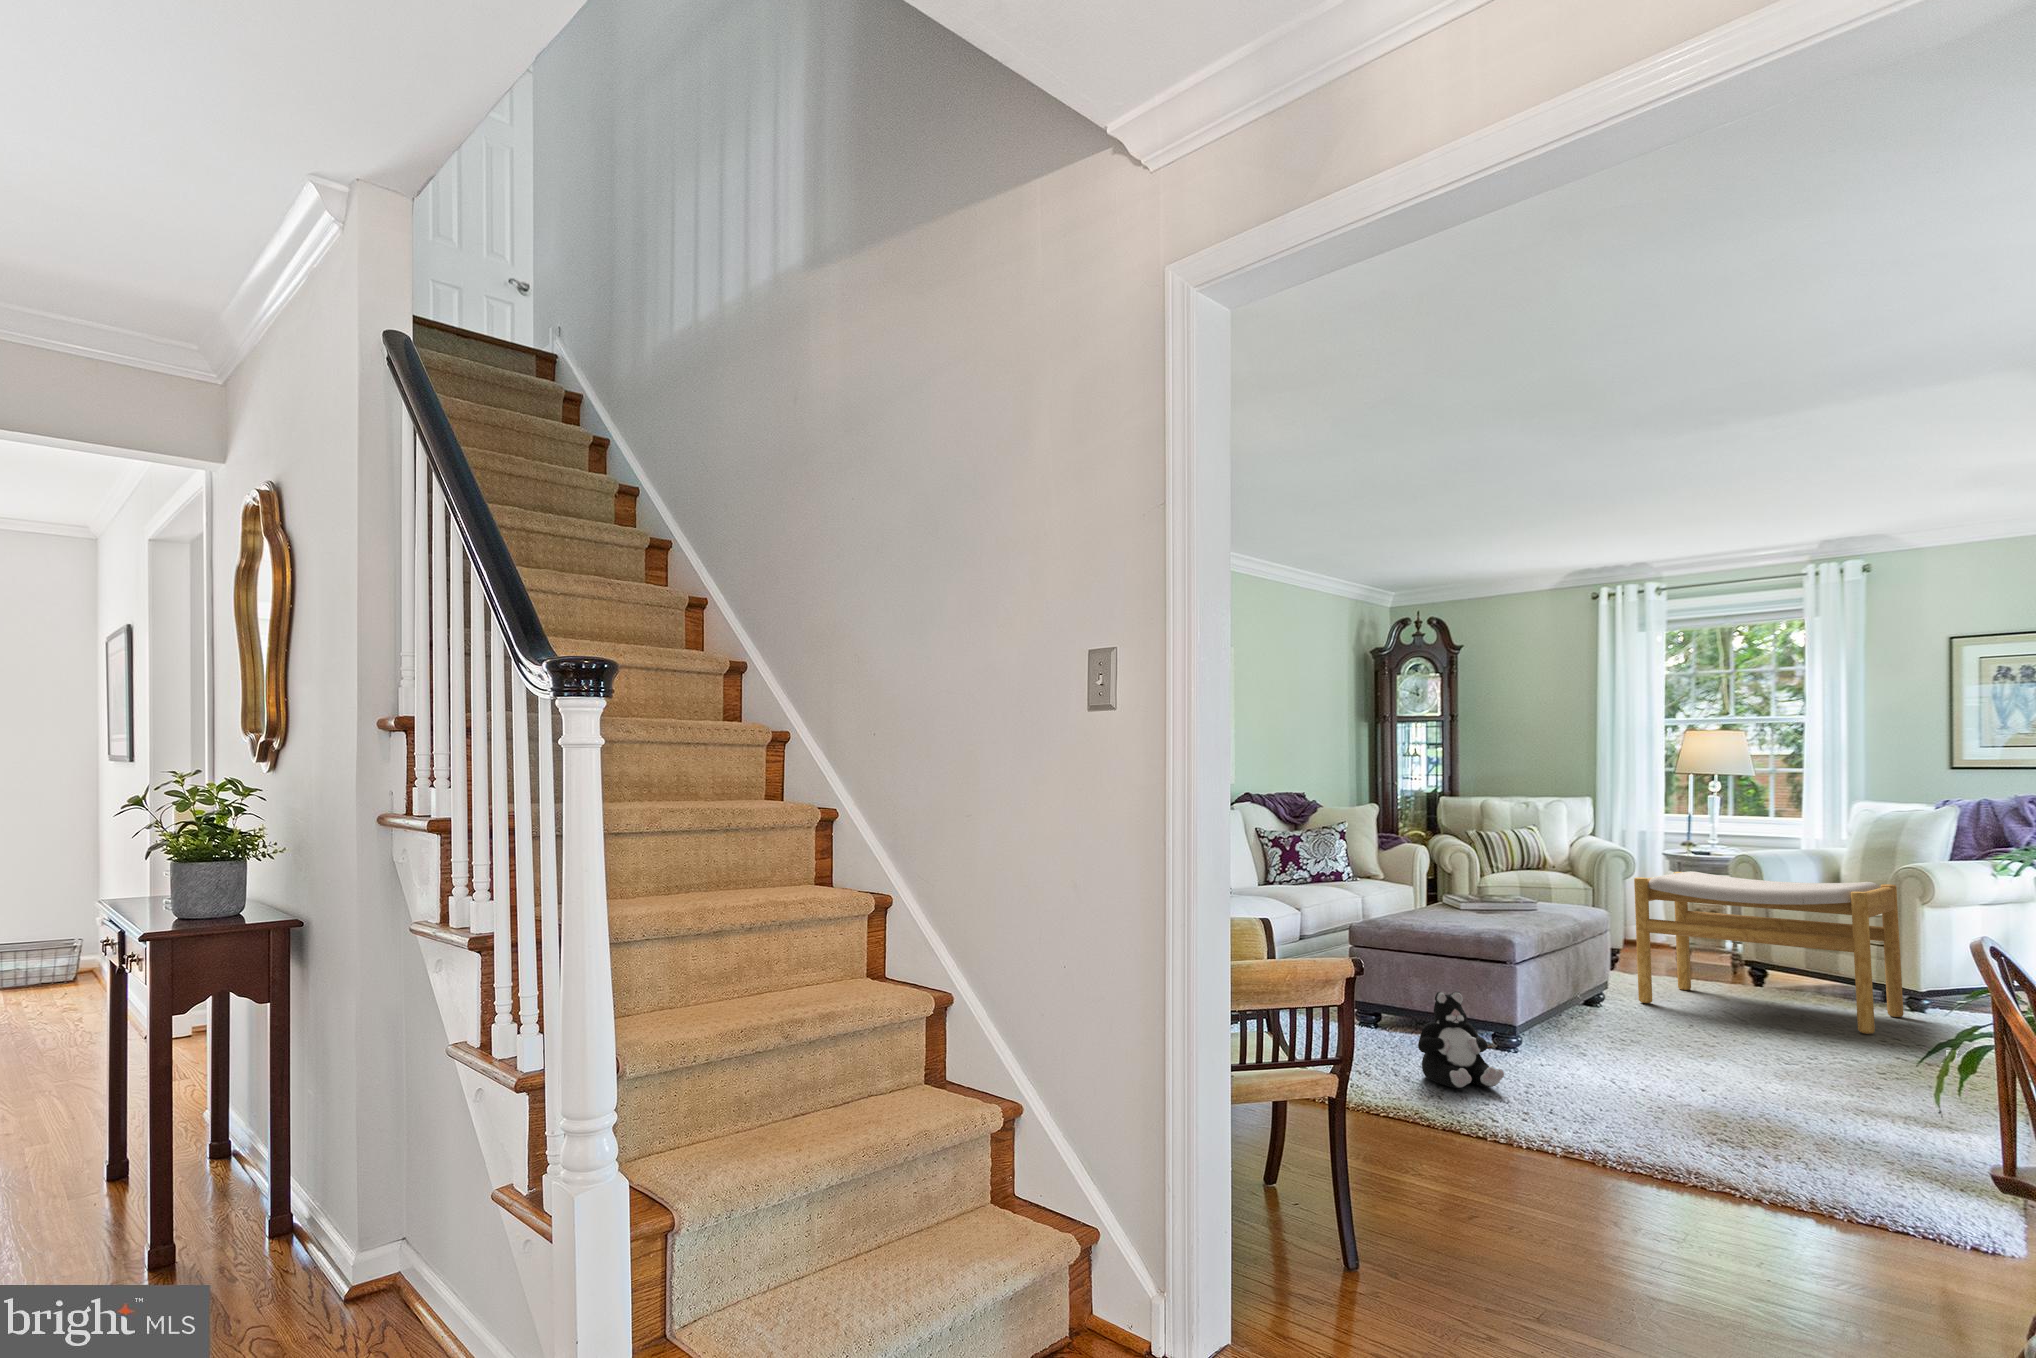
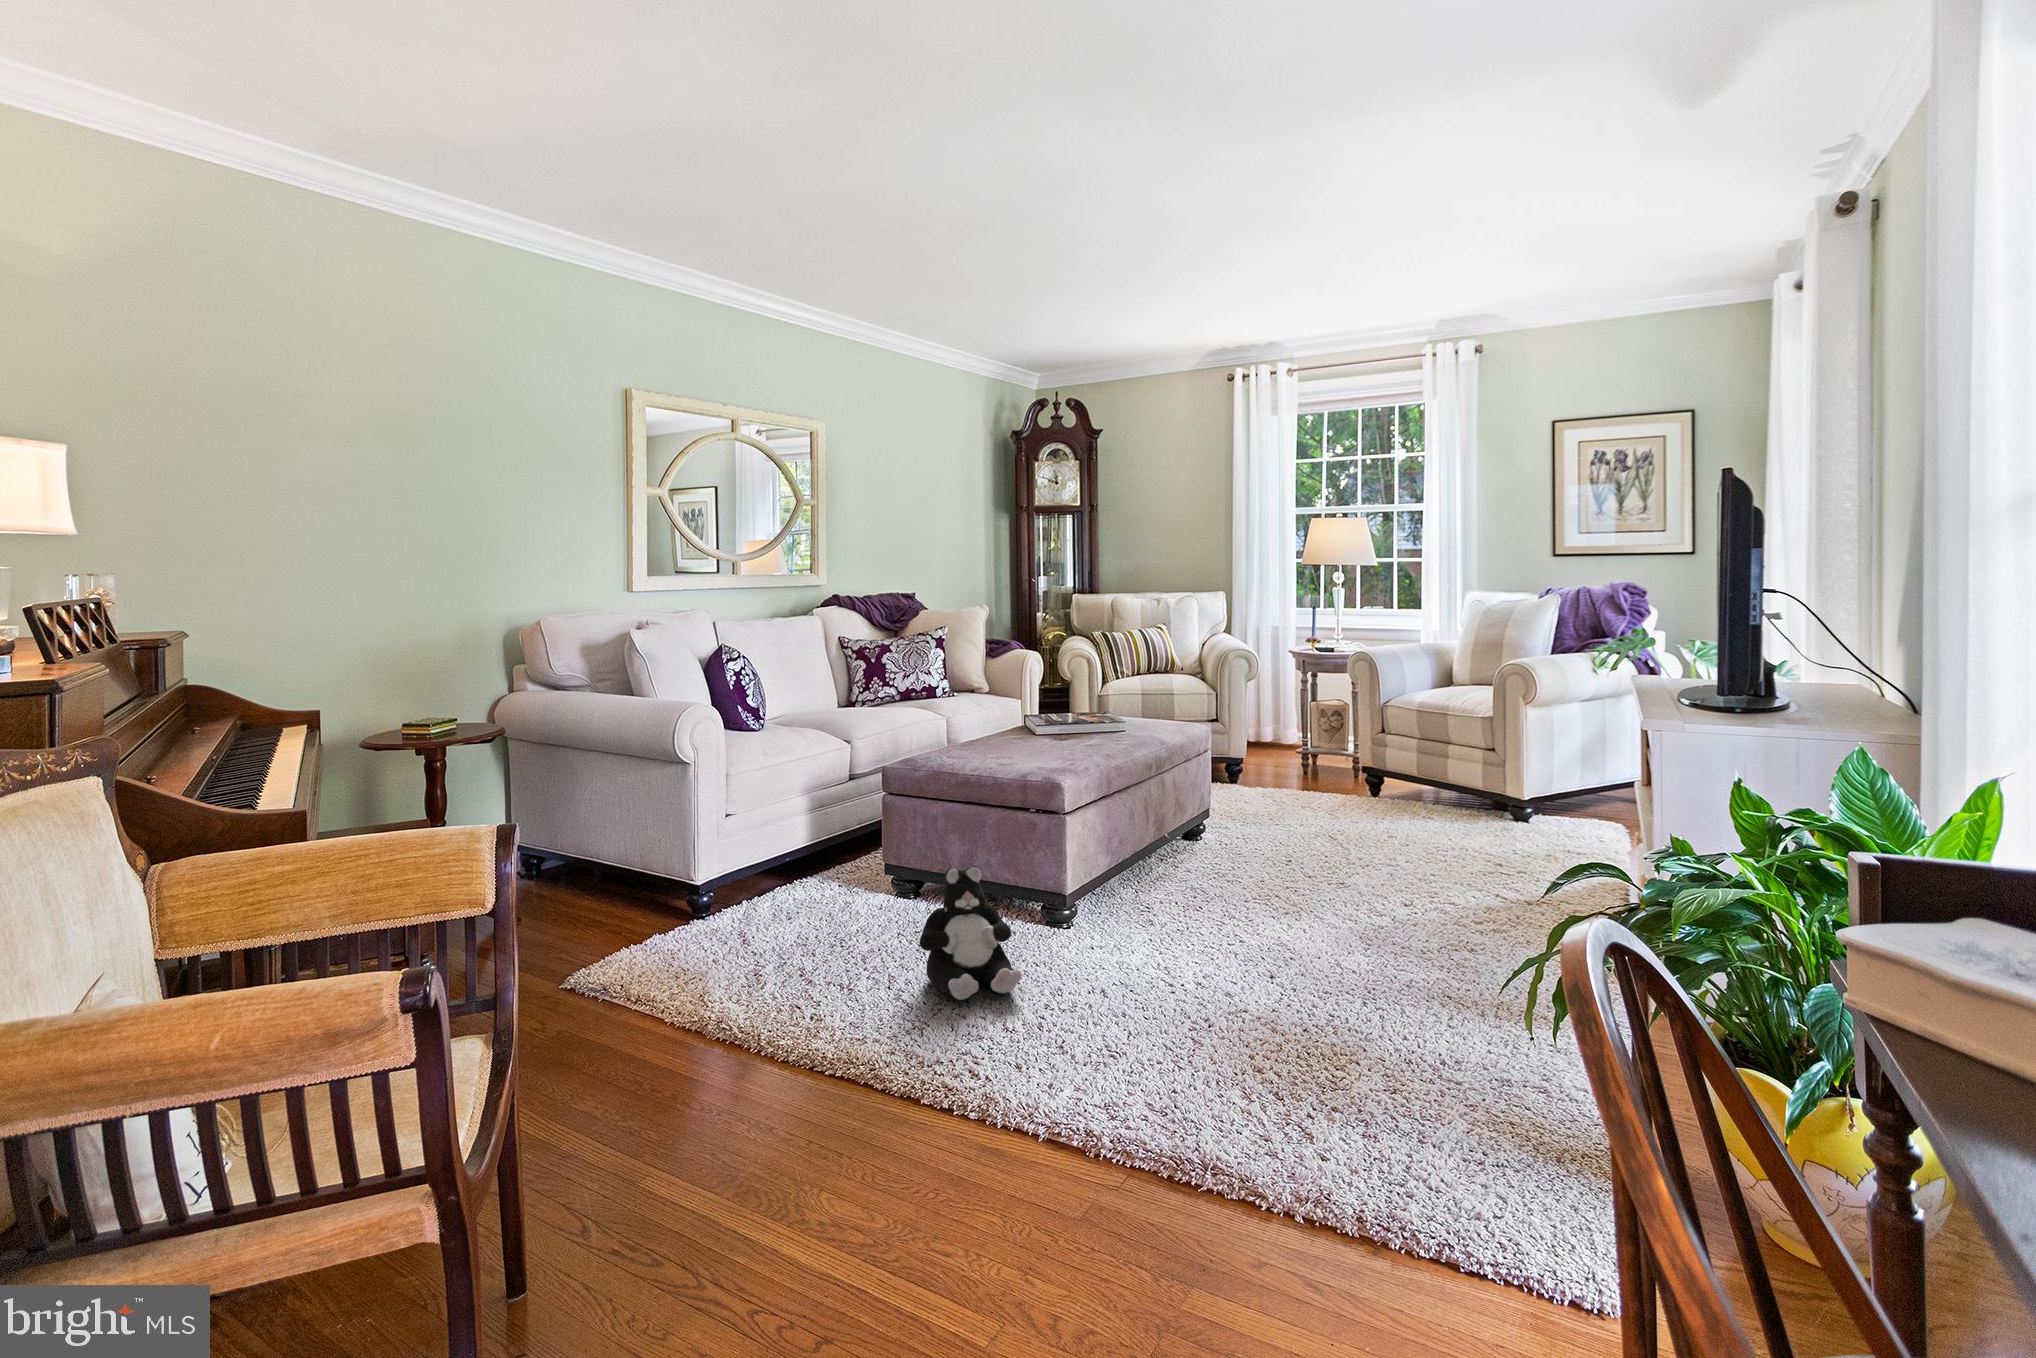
footstool: present [1634,871,1904,1034] -> none [1239,675,1502,851]

